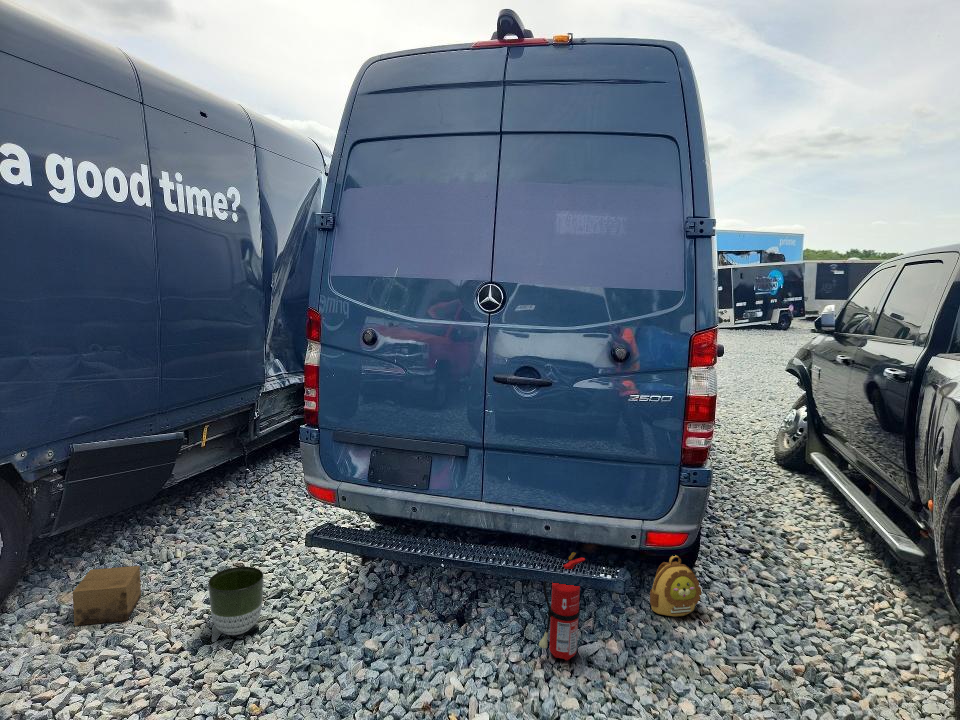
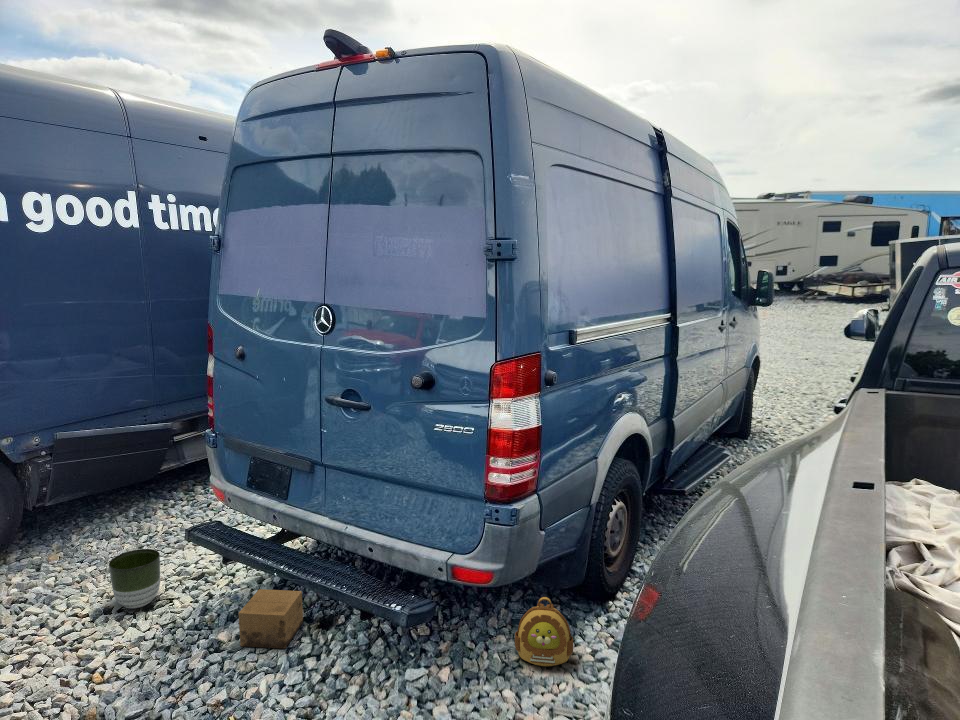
fire extinguisher: present [539,552,585,660] -> none [351,577,400,689]
cardboard box: present [73,566,141,626] -> present [238,589,303,649]

